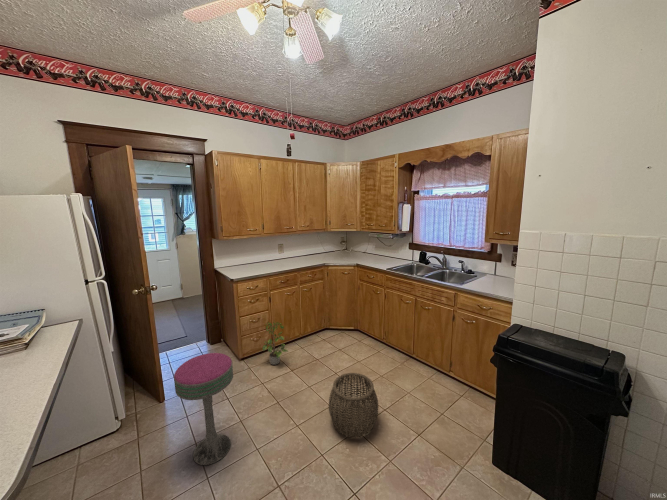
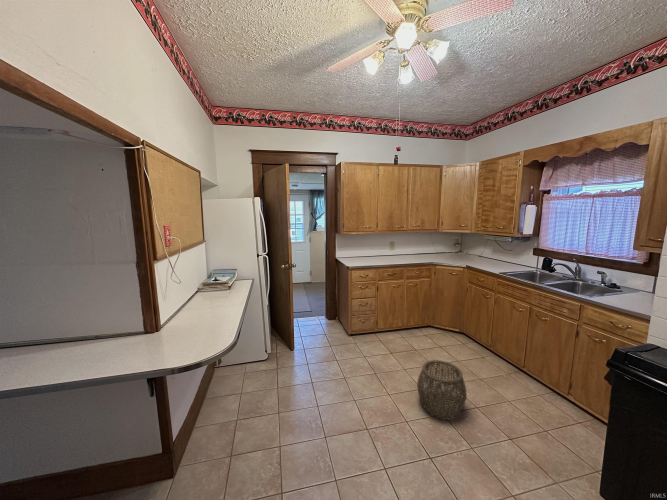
potted plant: present [262,322,288,365] -> none [367,306,389,345]
bar stool: present [174,353,233,465] -> none [302,316,341,397]

